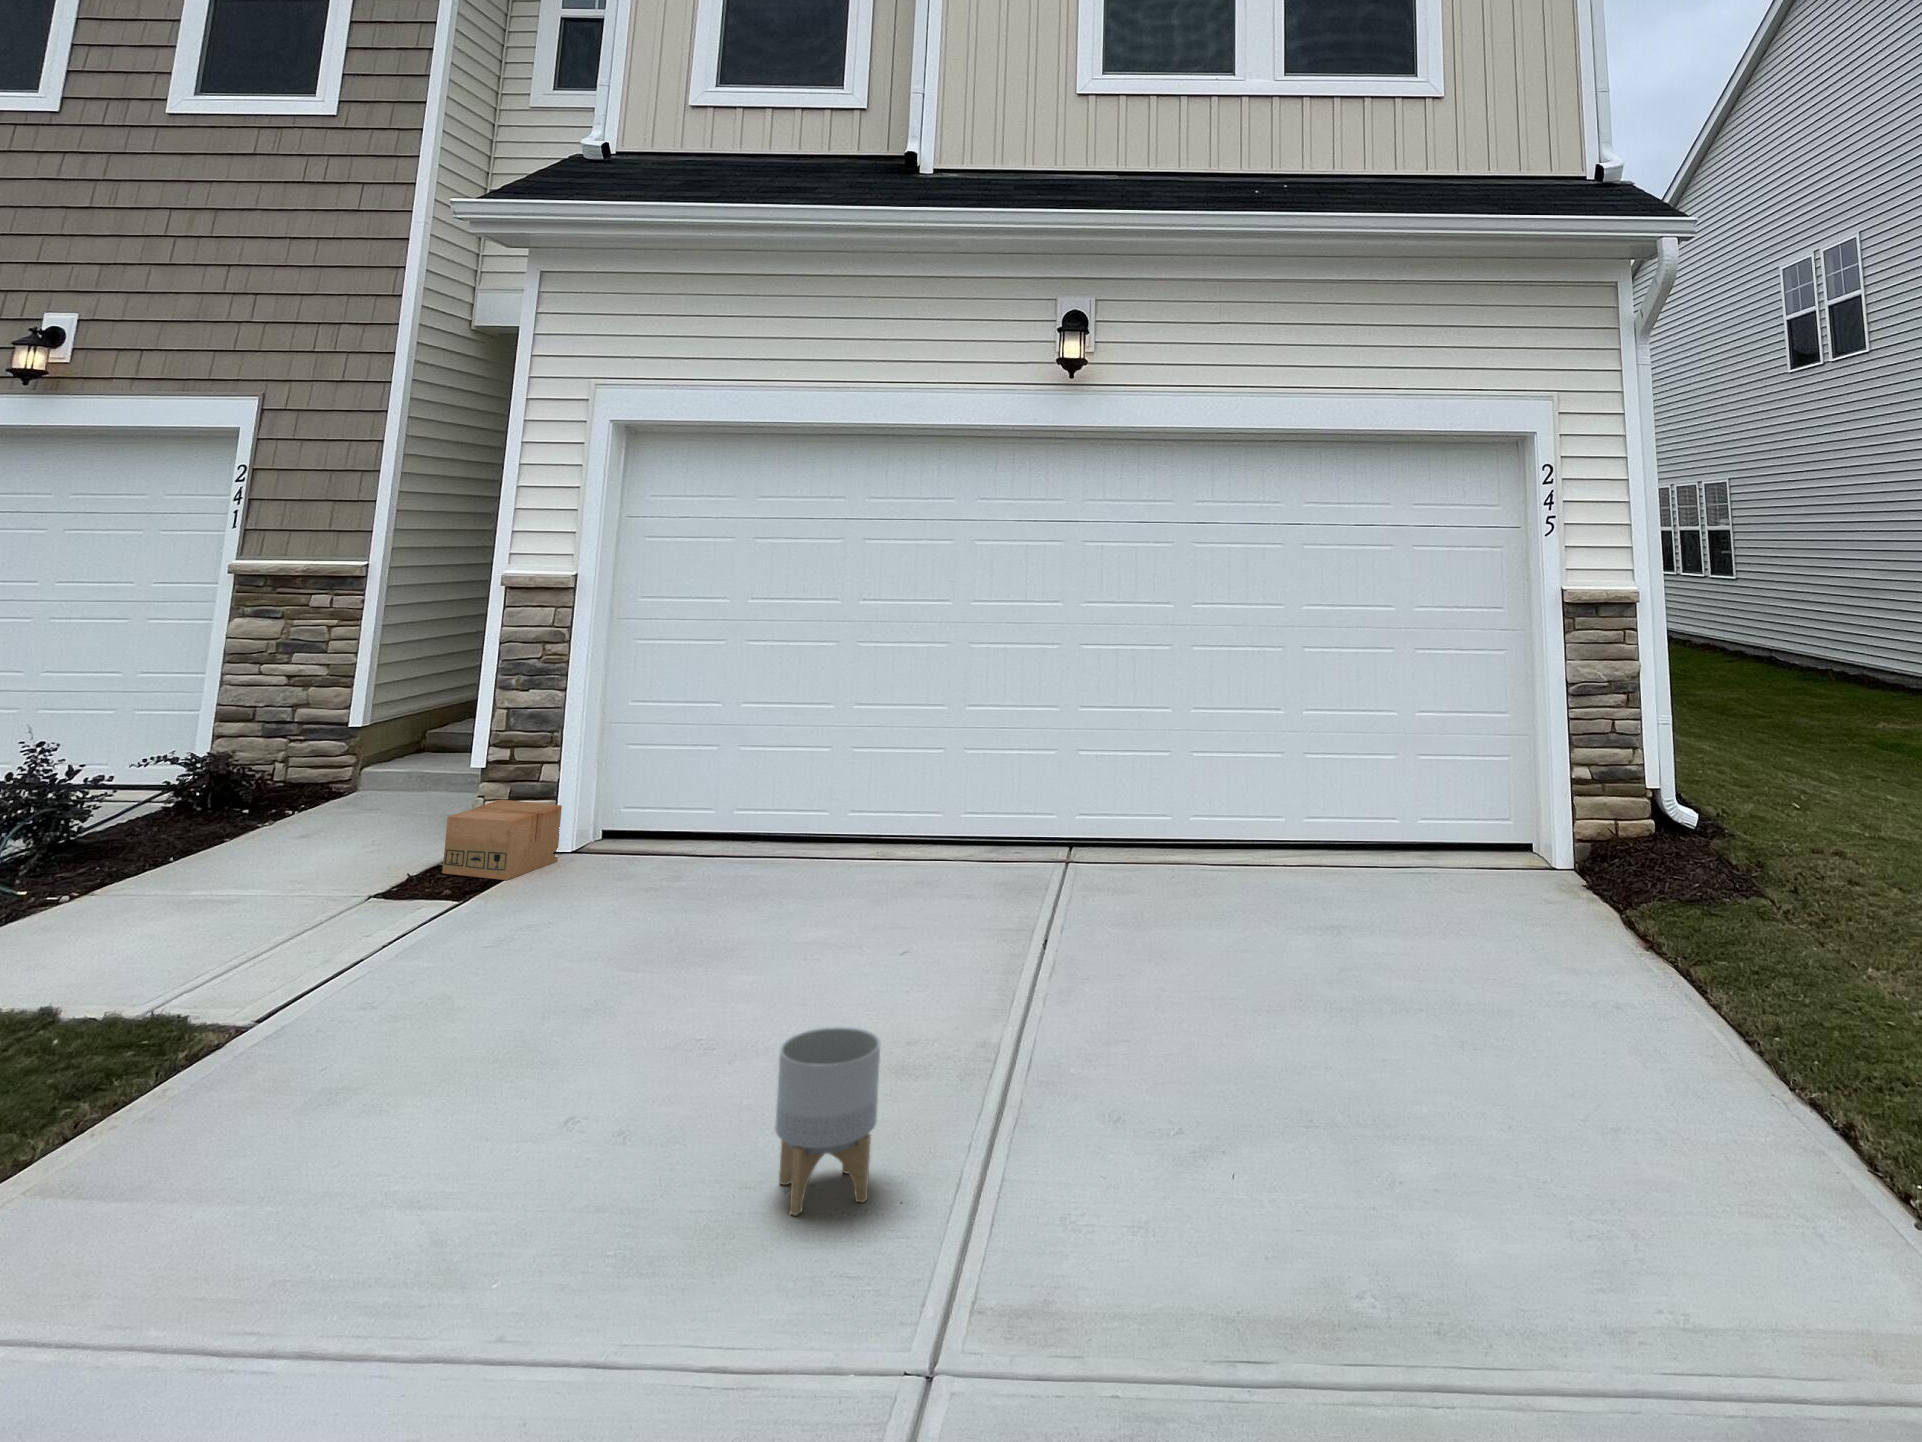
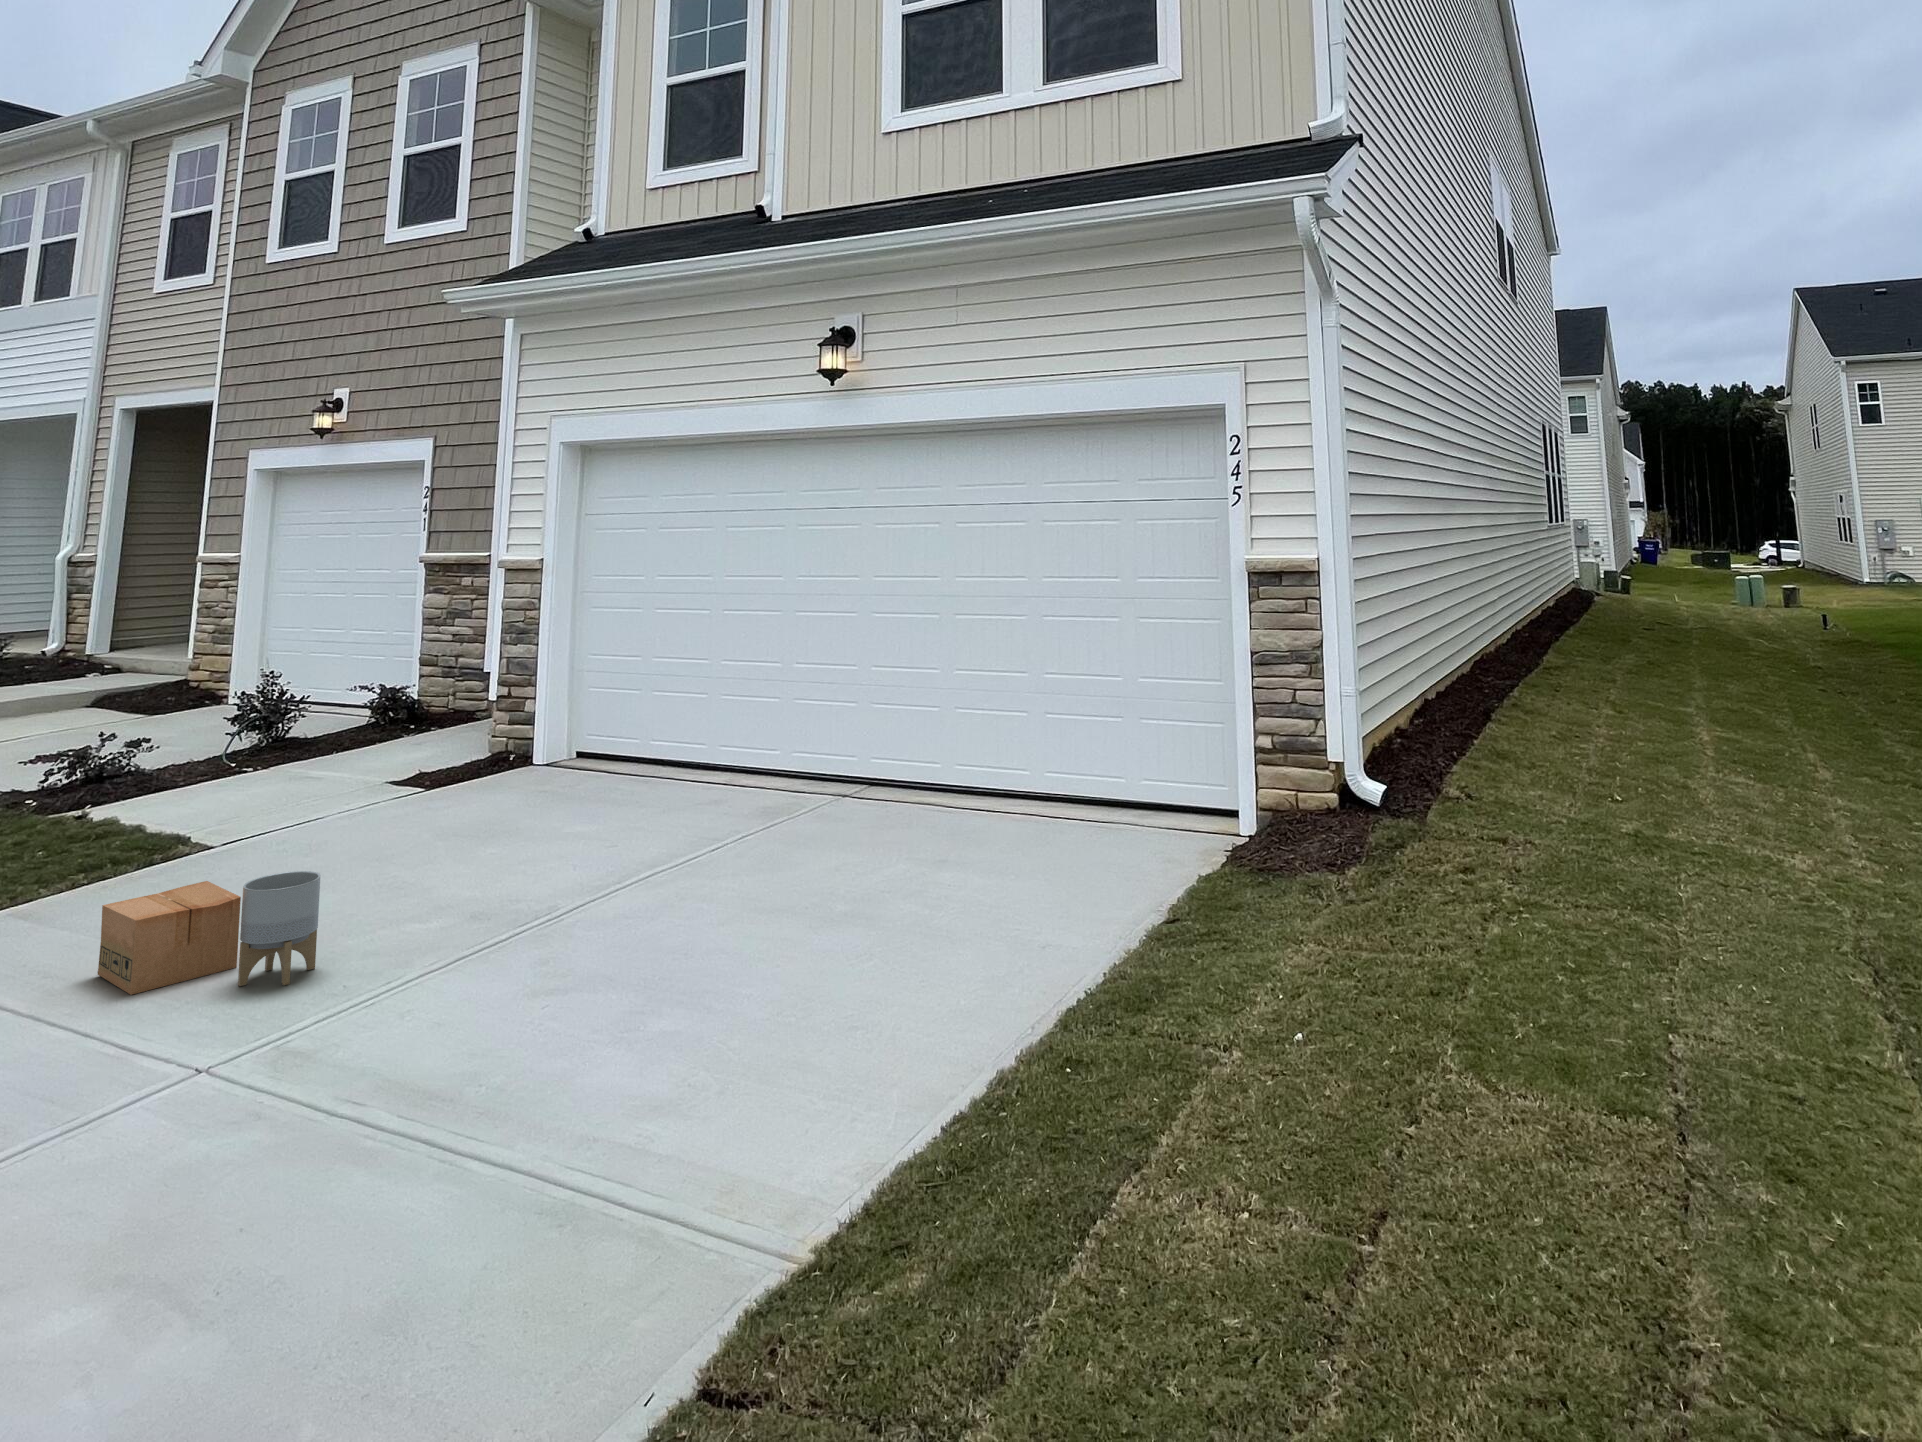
cardboard box: present [442,800,562,880] -> present [98,881,241,995]

